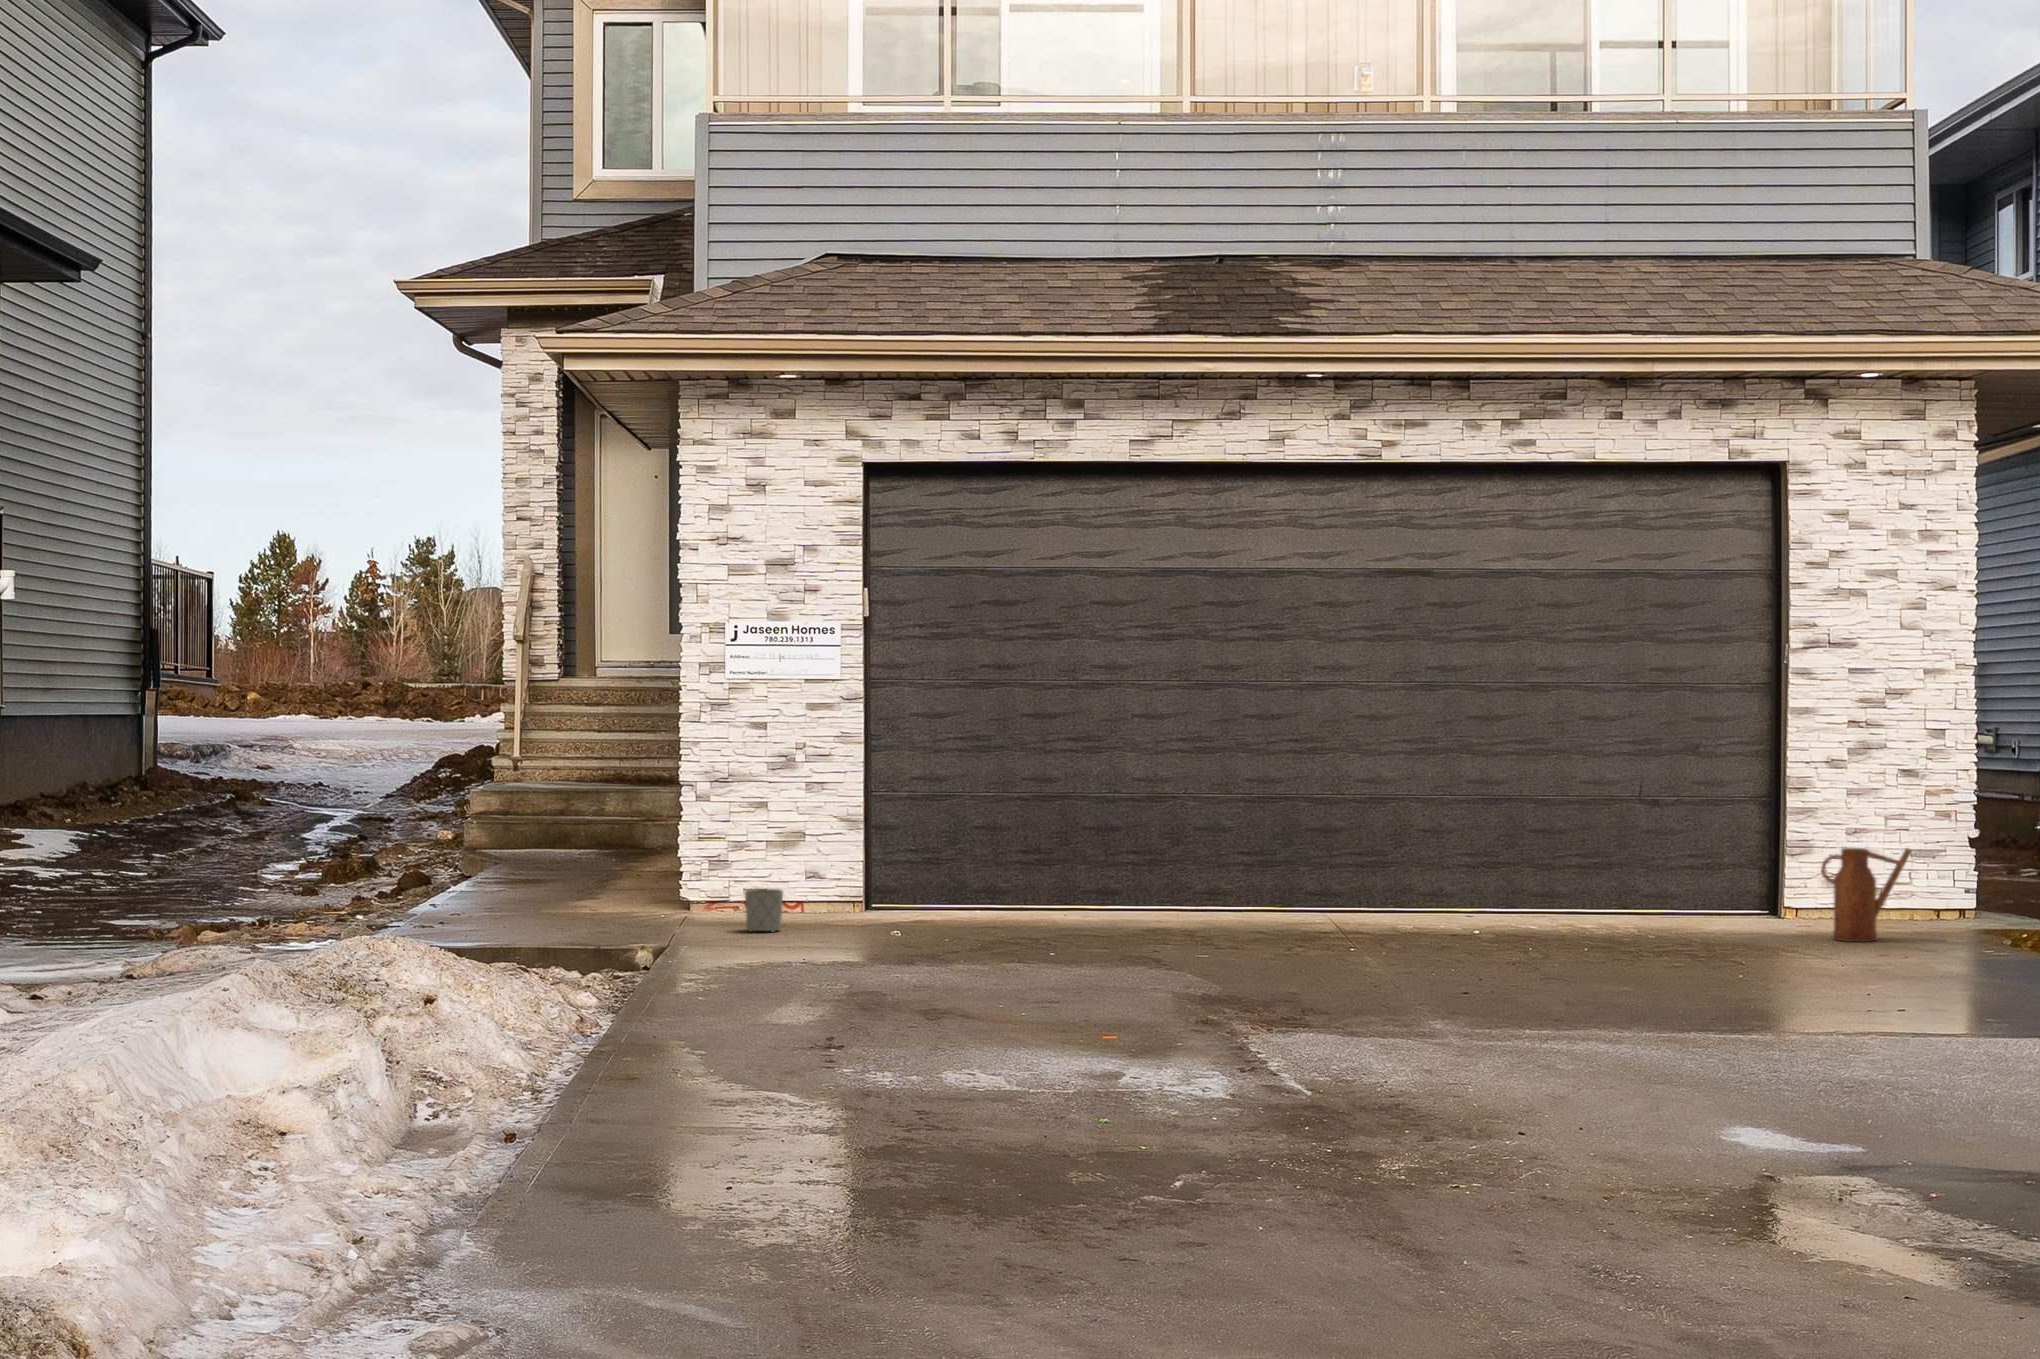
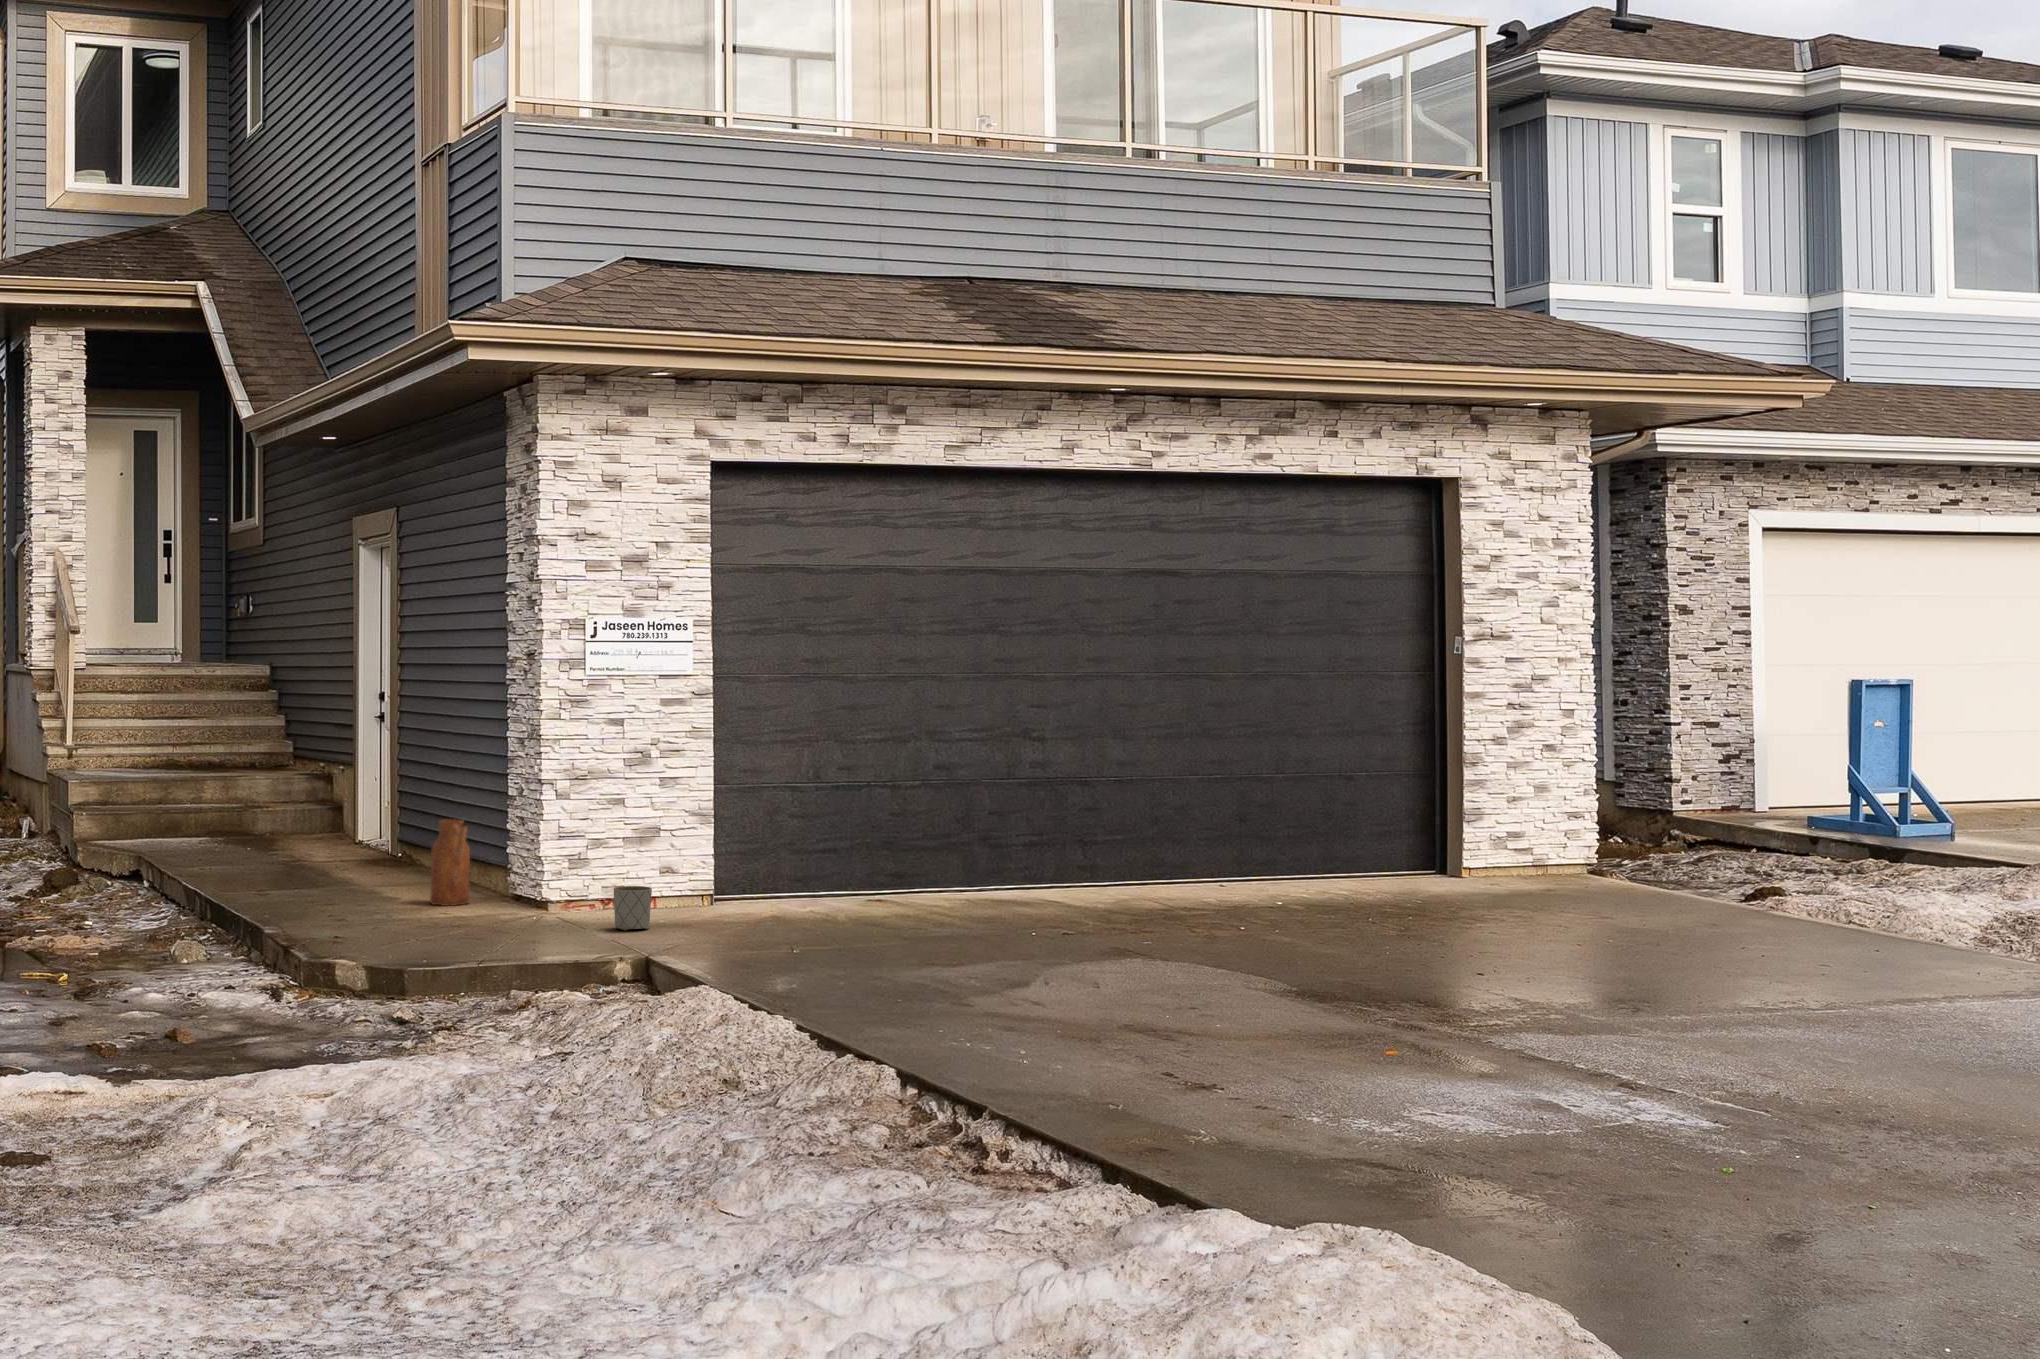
watering can: present [1821,848,1911,942] -> present [430,819,470,906]

